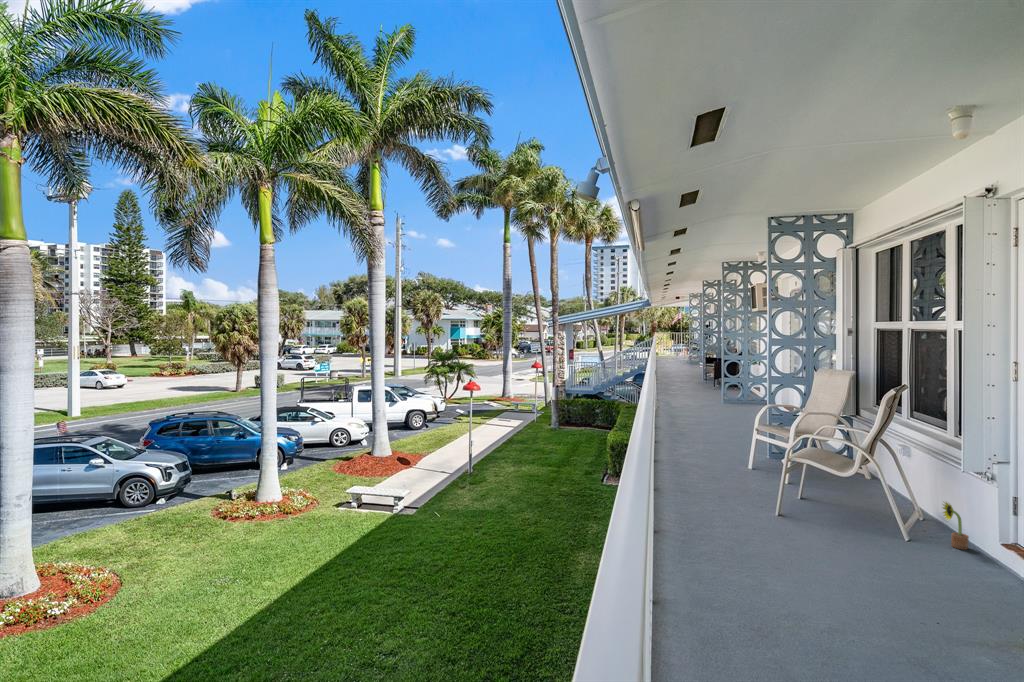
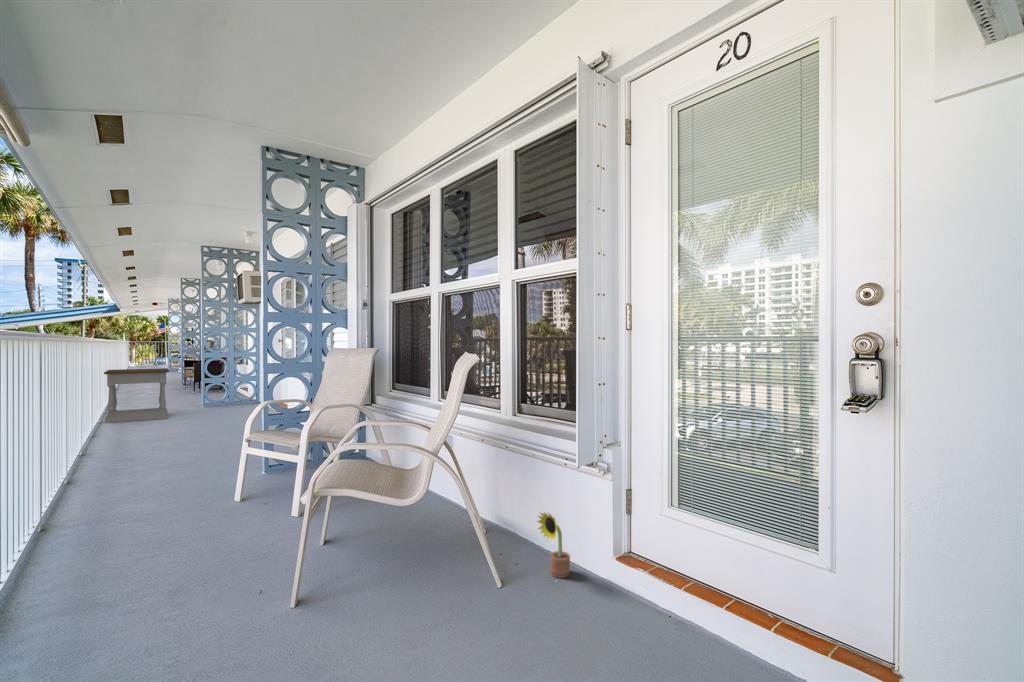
side table: none [660,368,701,409] -> present [104,368,169,423]

